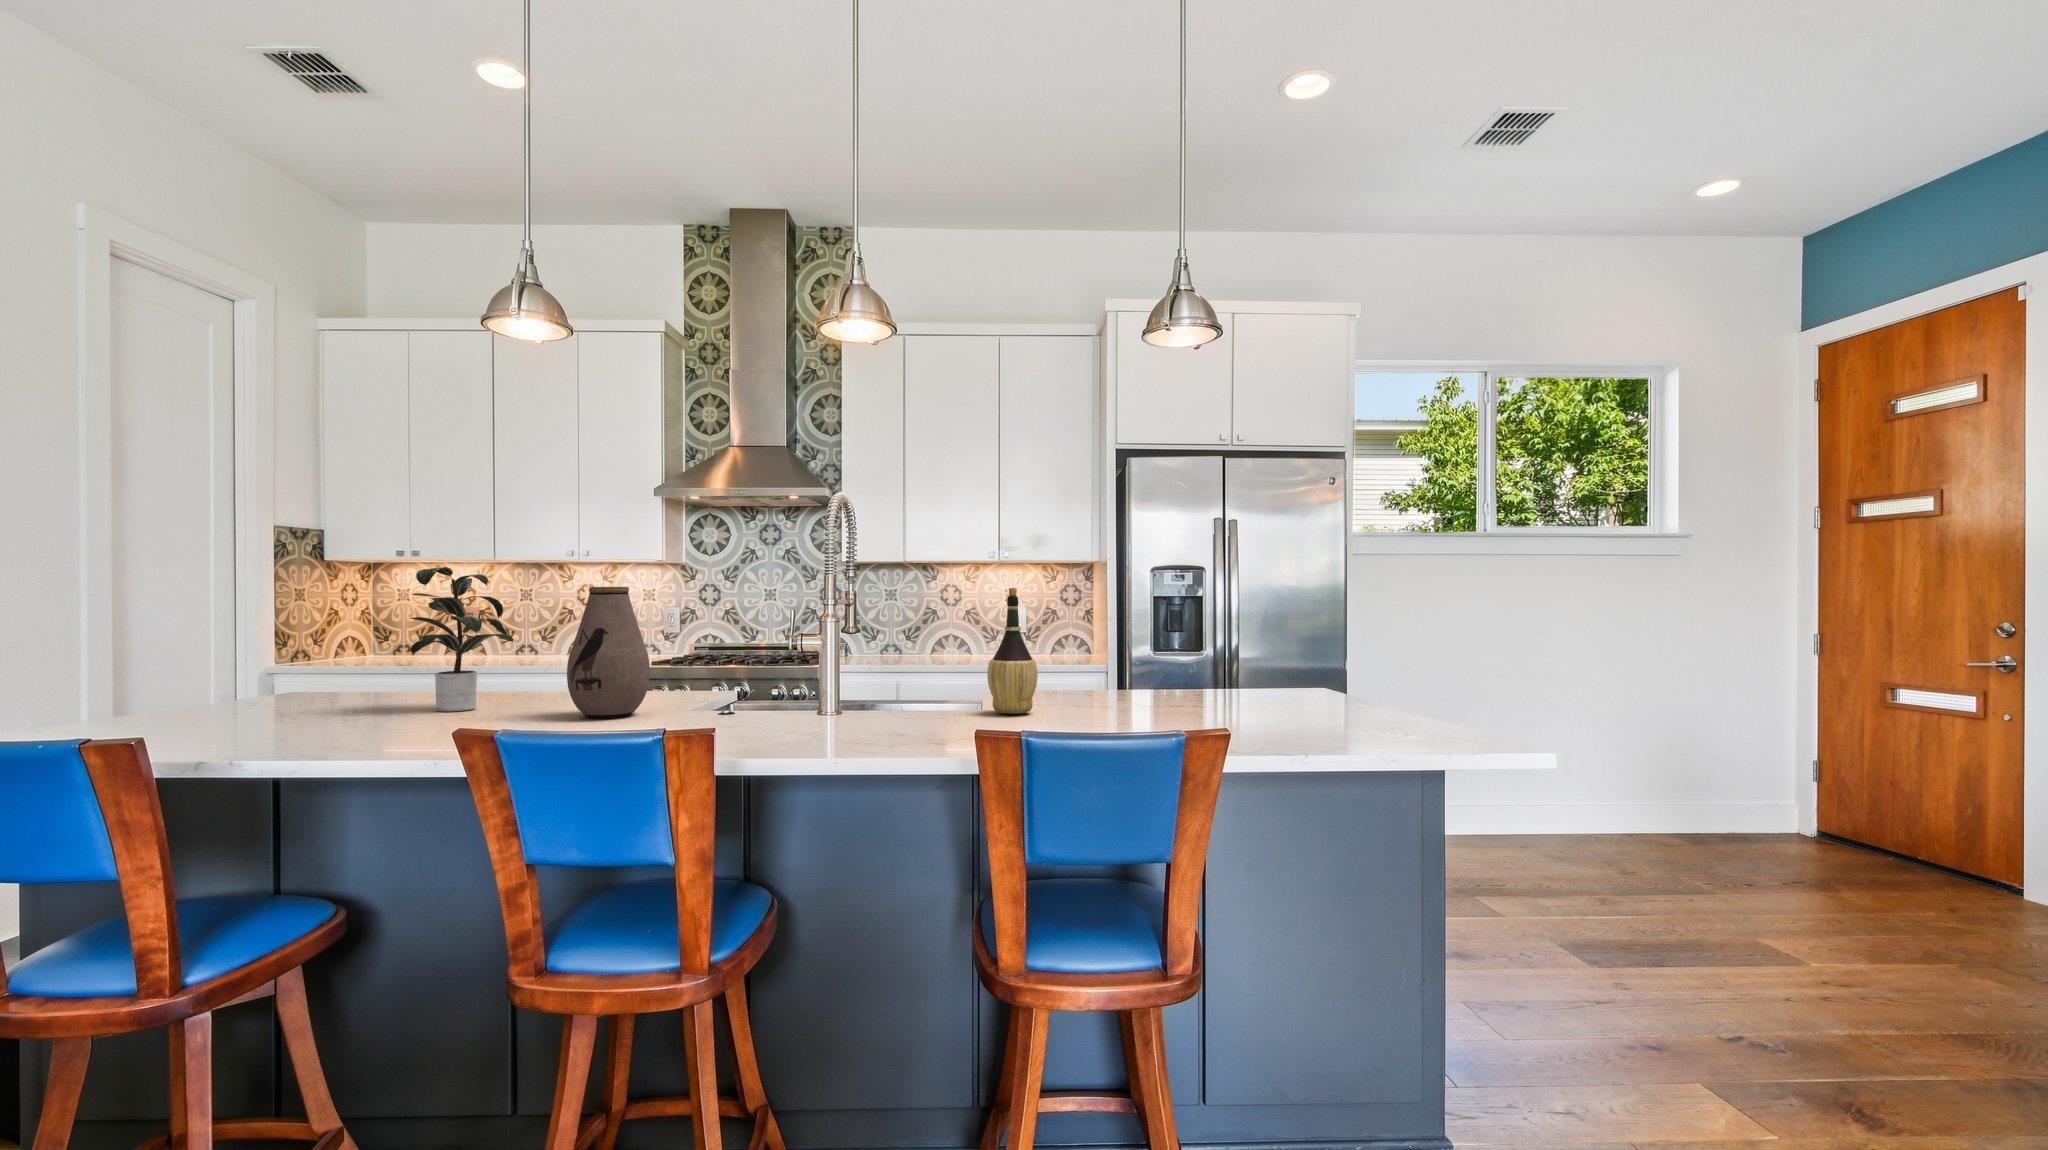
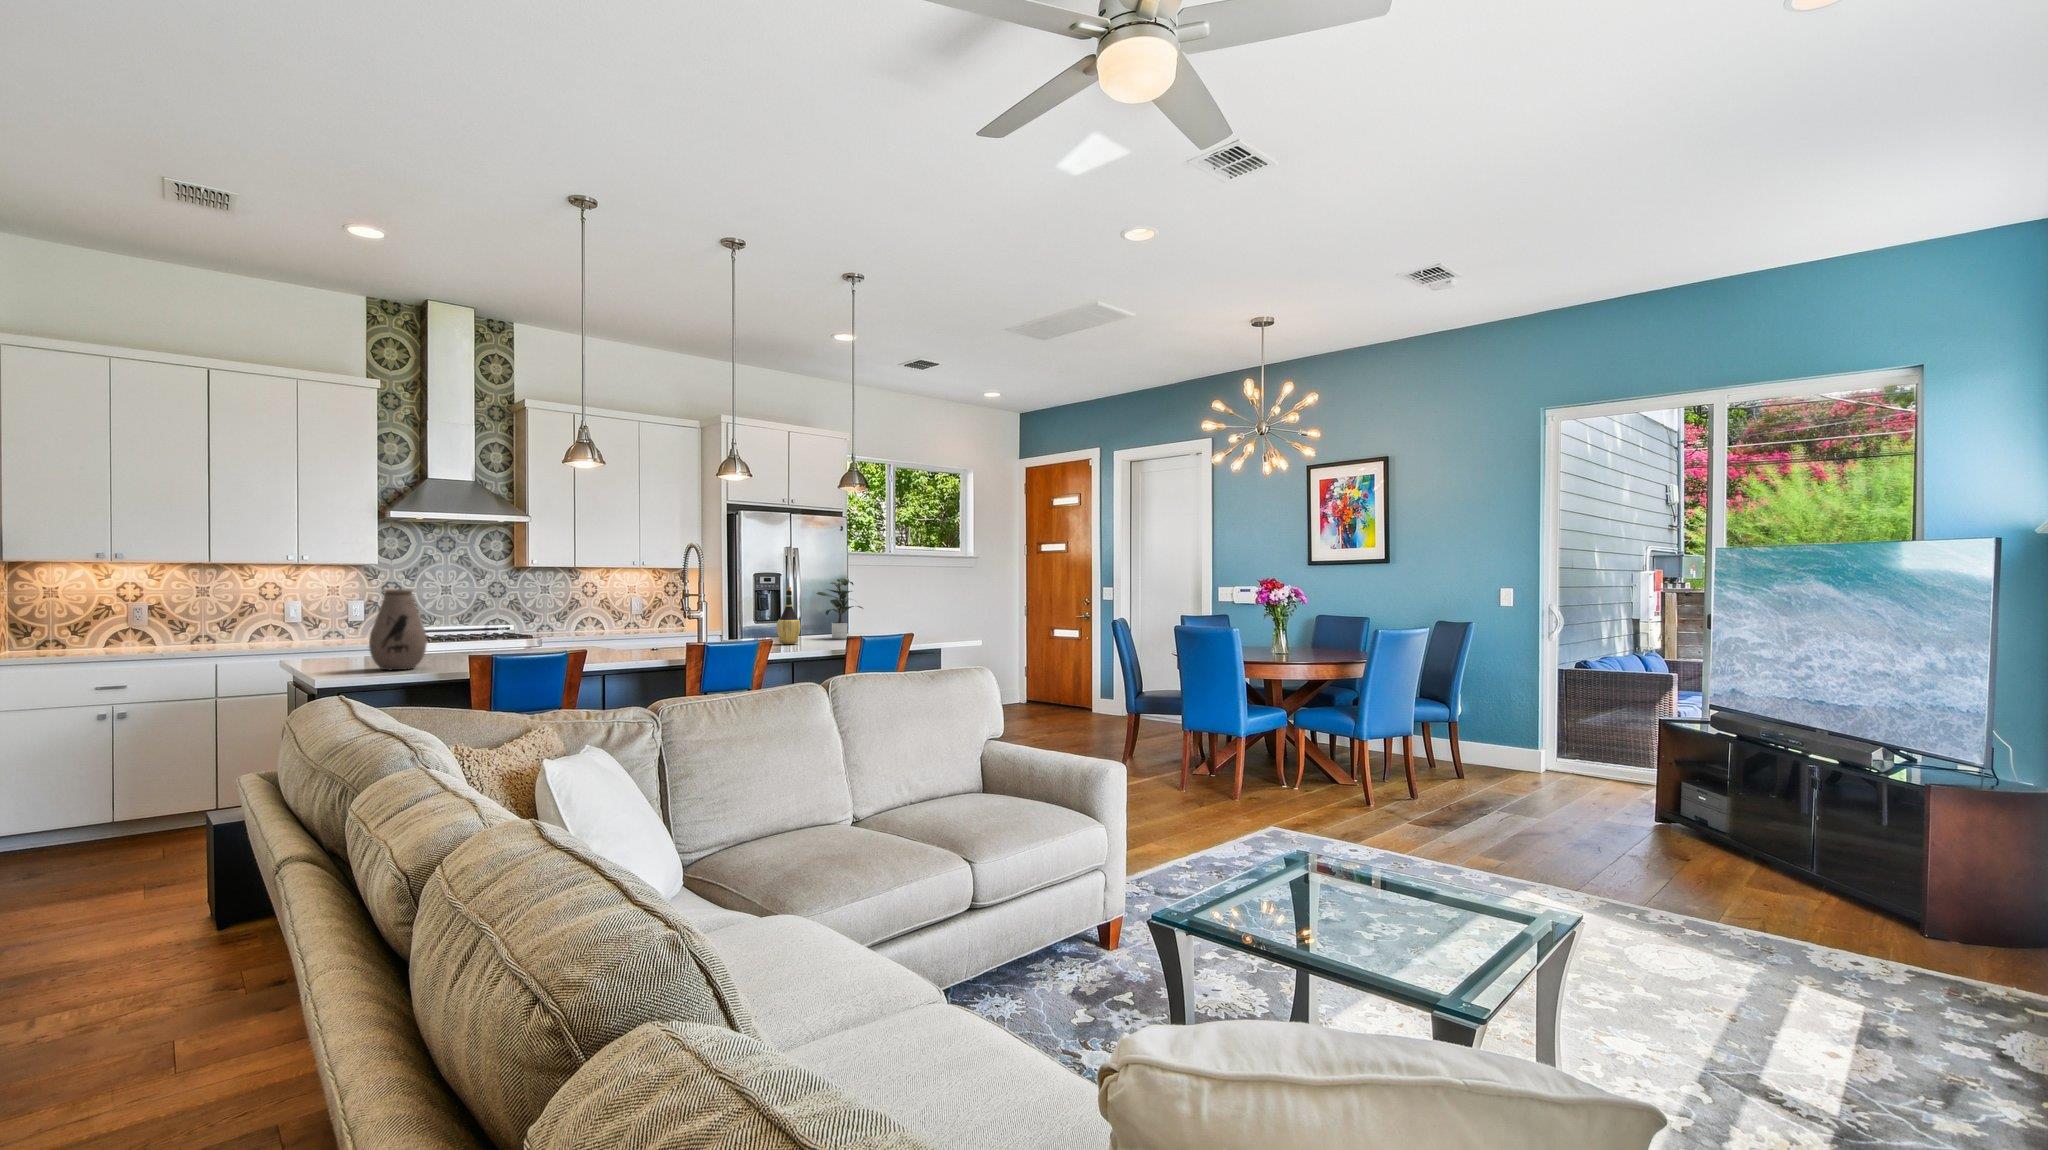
potted plant: present [410,567,514,712] -> present [817,578,863,639]
vase: present [567,587,650,718] -> present [369,589,427,670]

